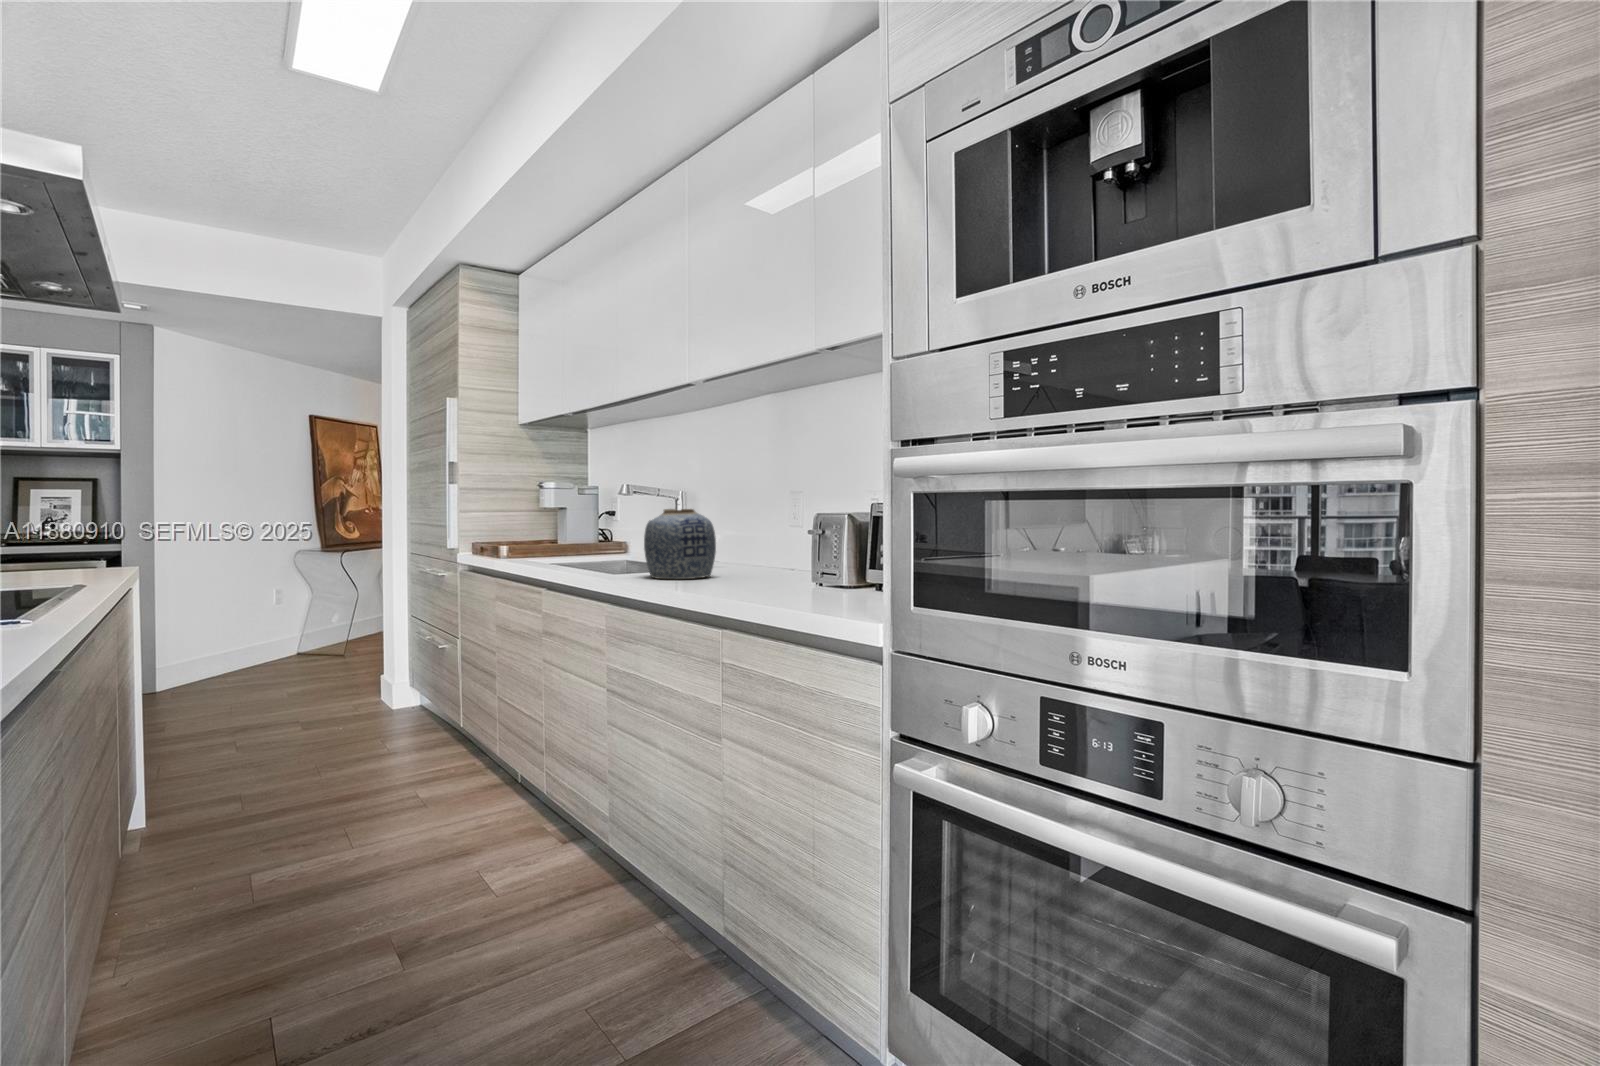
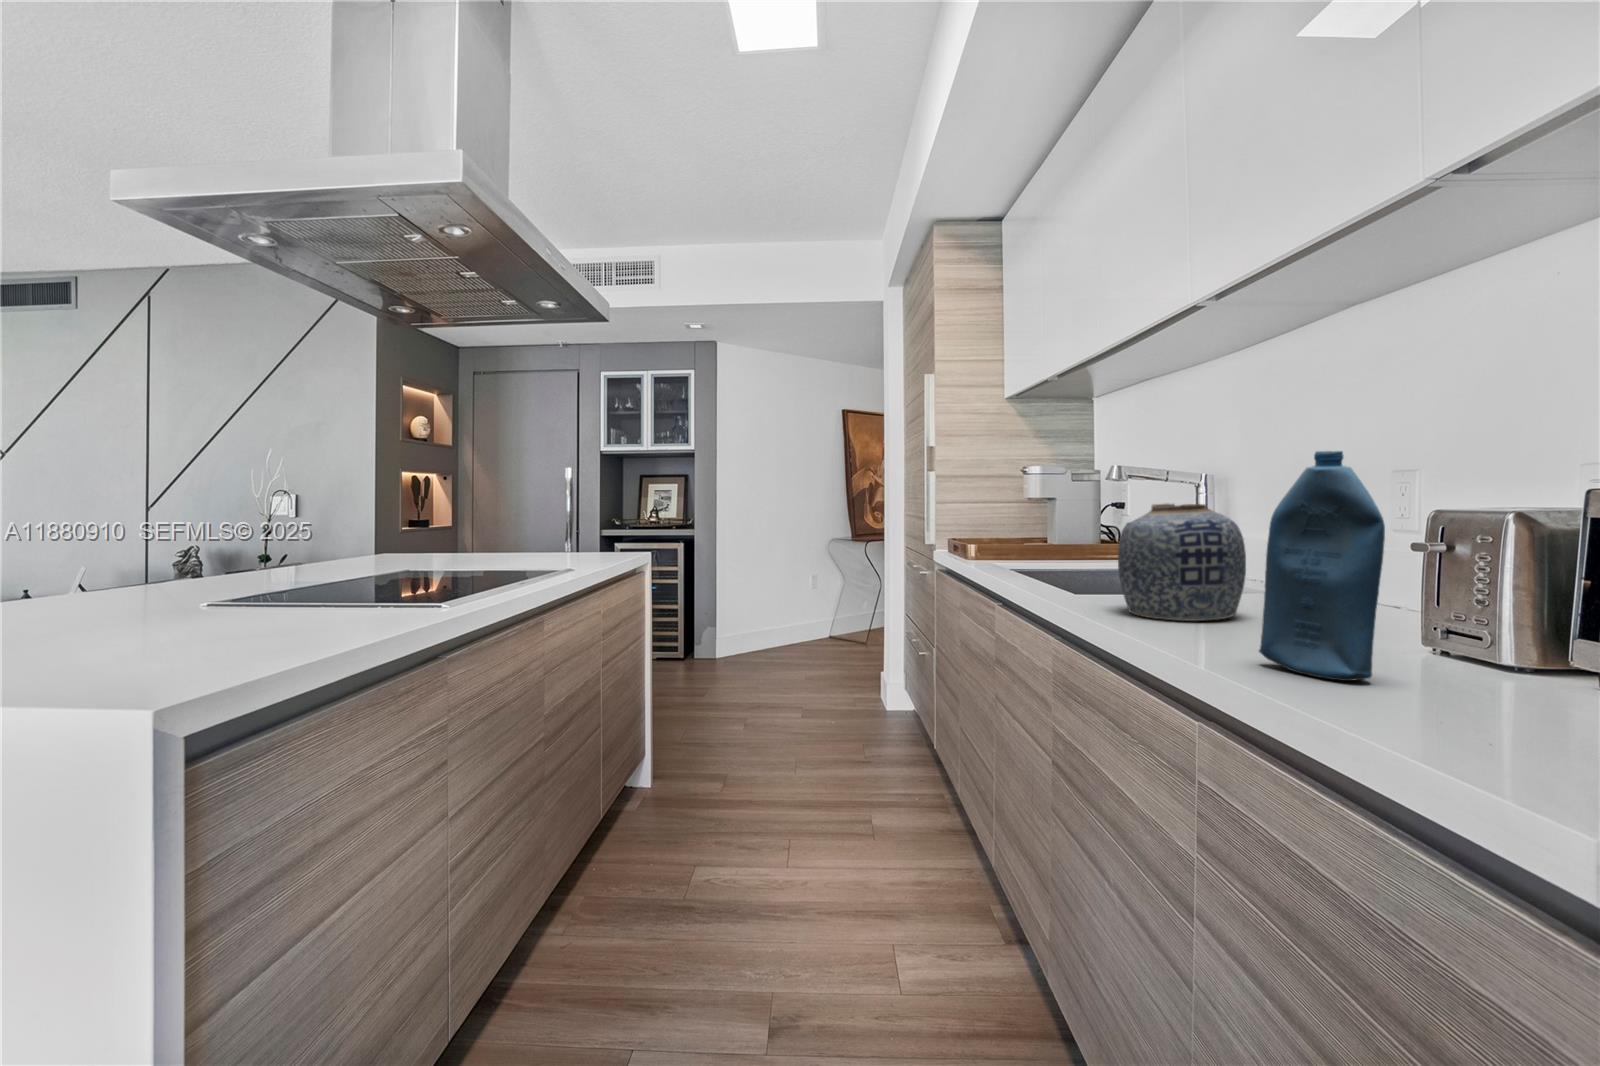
bottle: none [732,481,785,593] -> present [1259,451,1385,681]

